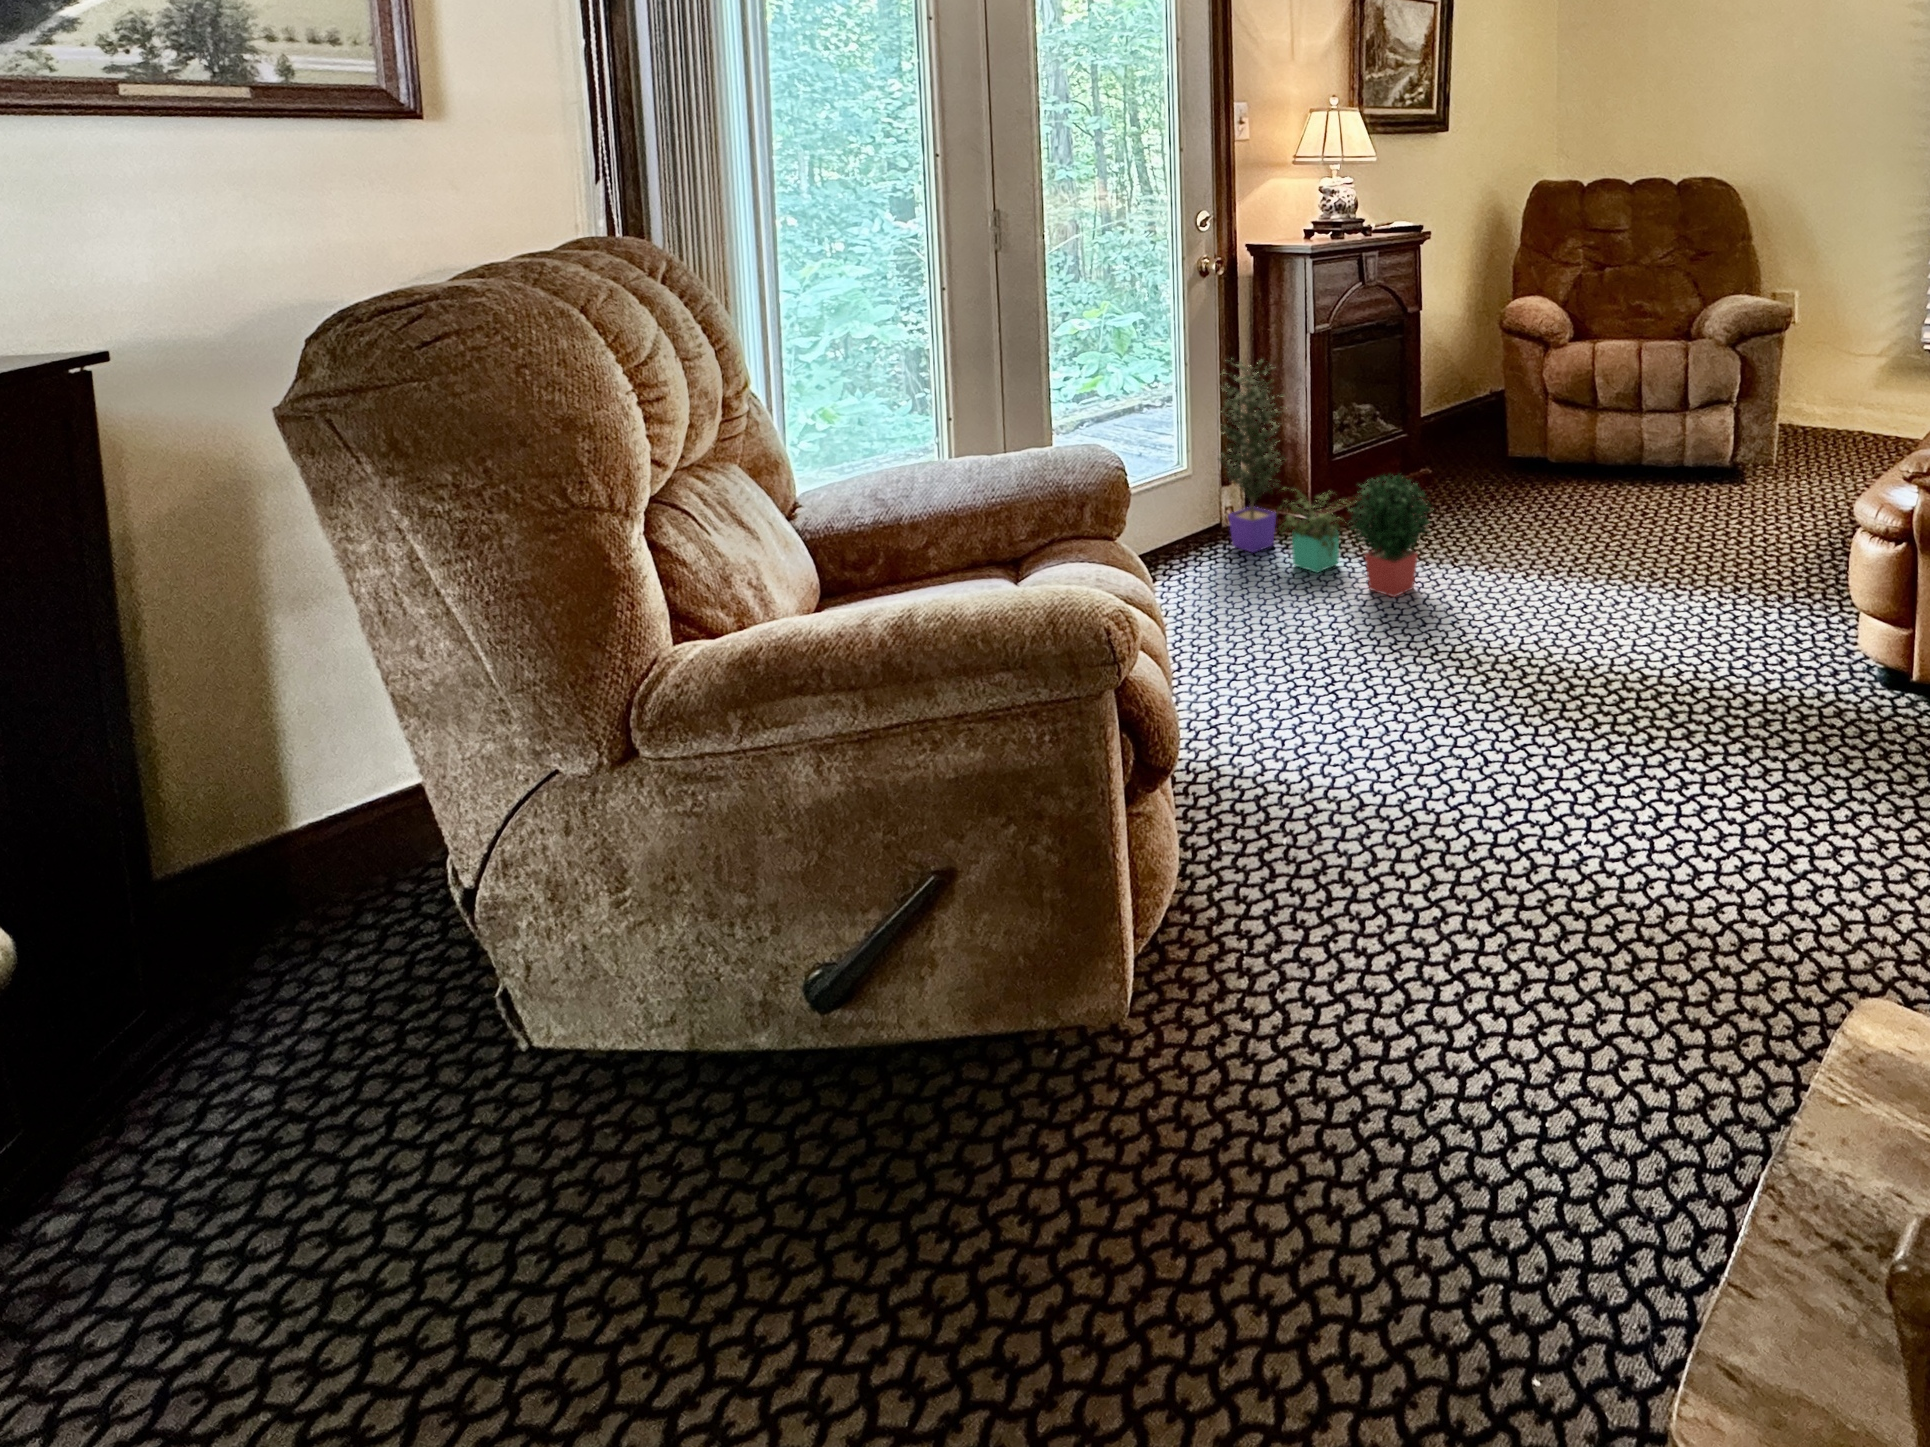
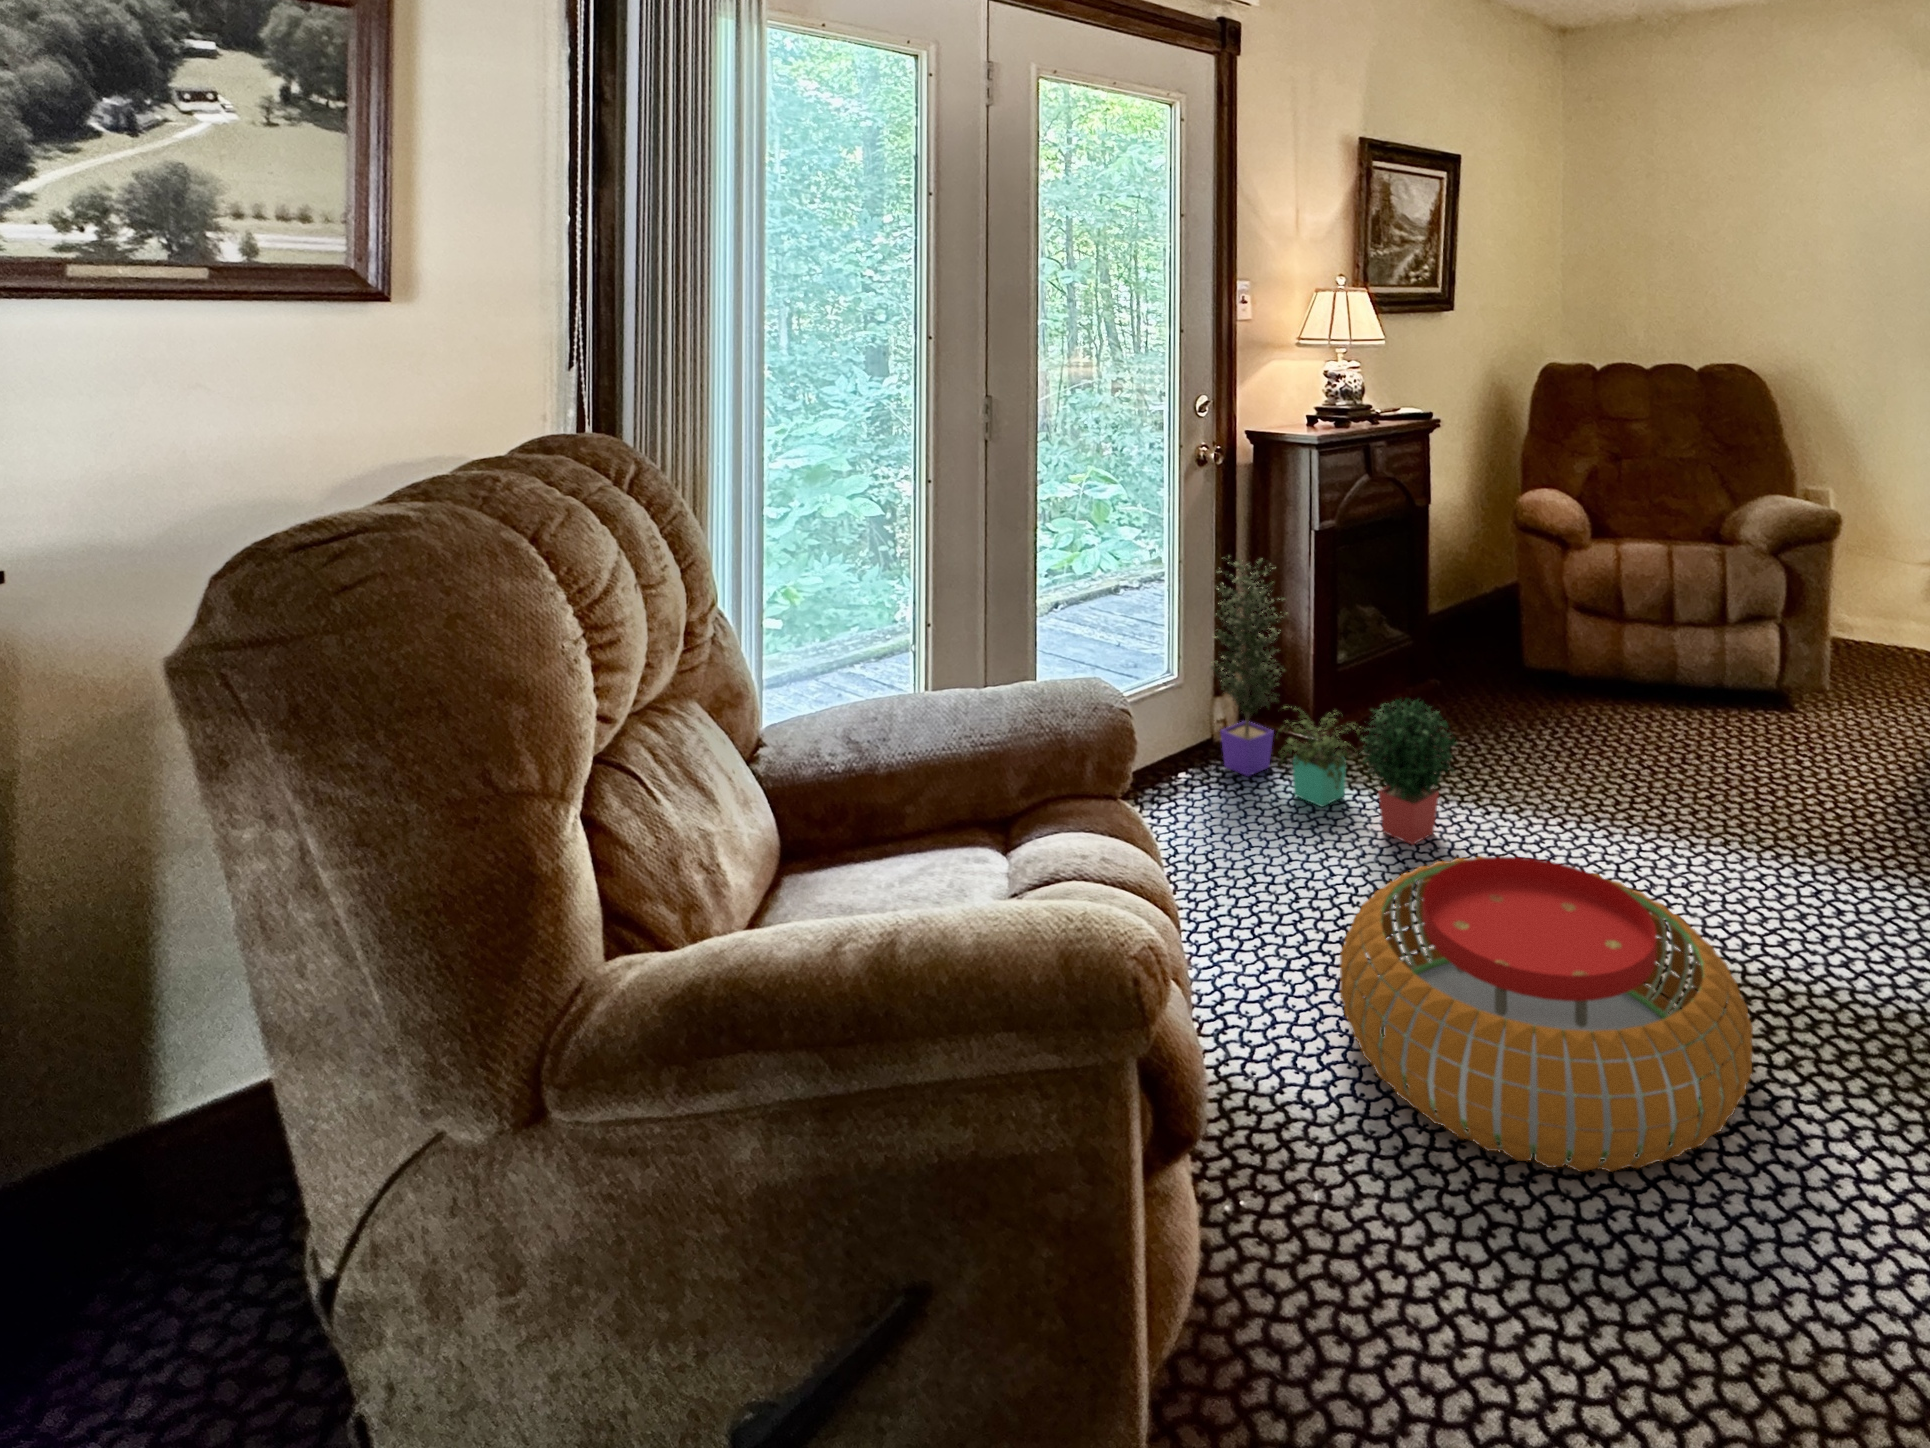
pouf: none [1314,588,1648,809] -> present [1340,856,1753,1172]

